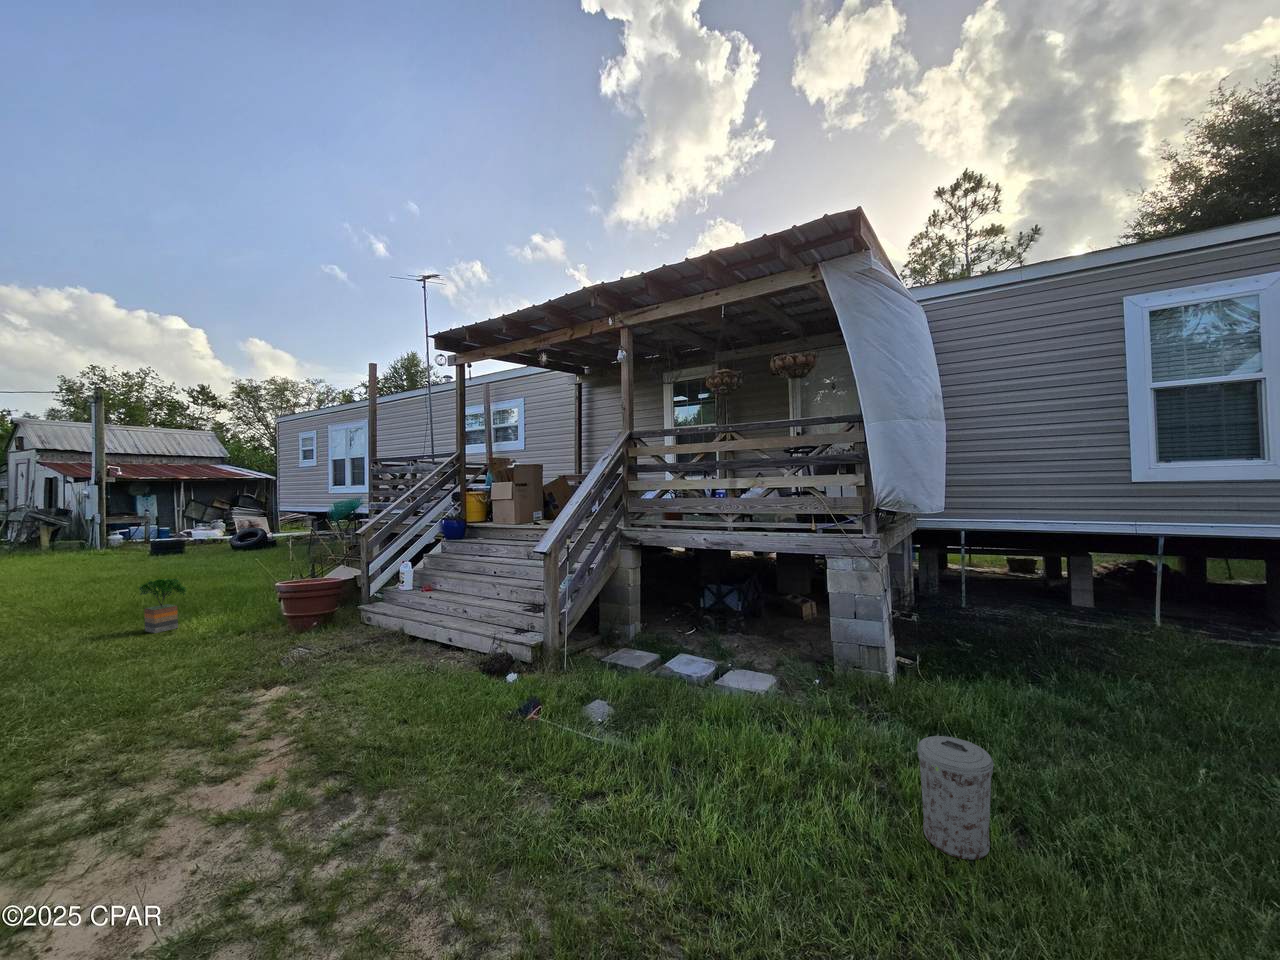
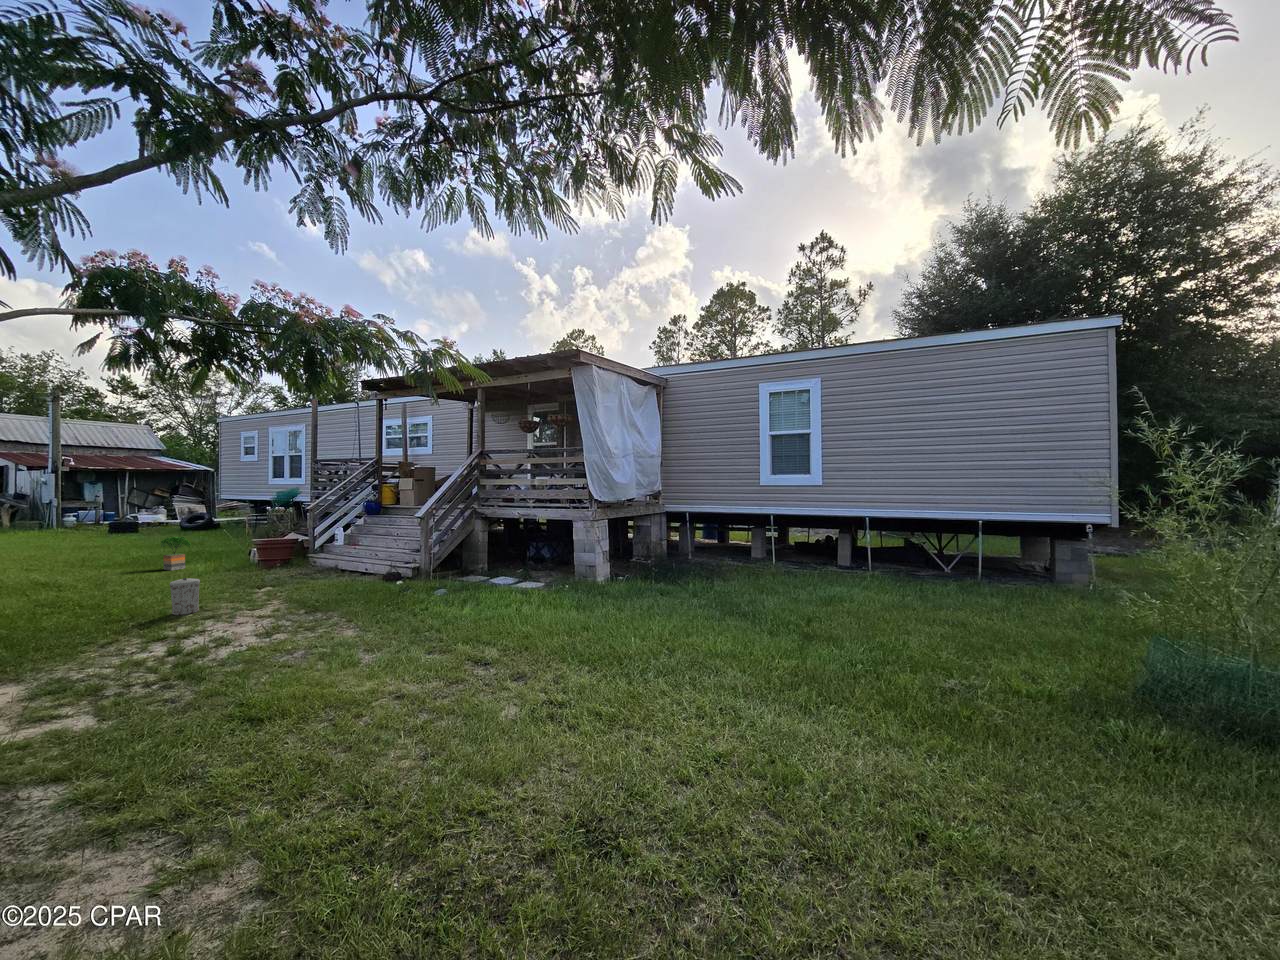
trash can: present [917,736,994,860] -> present [170,578,200,615]

